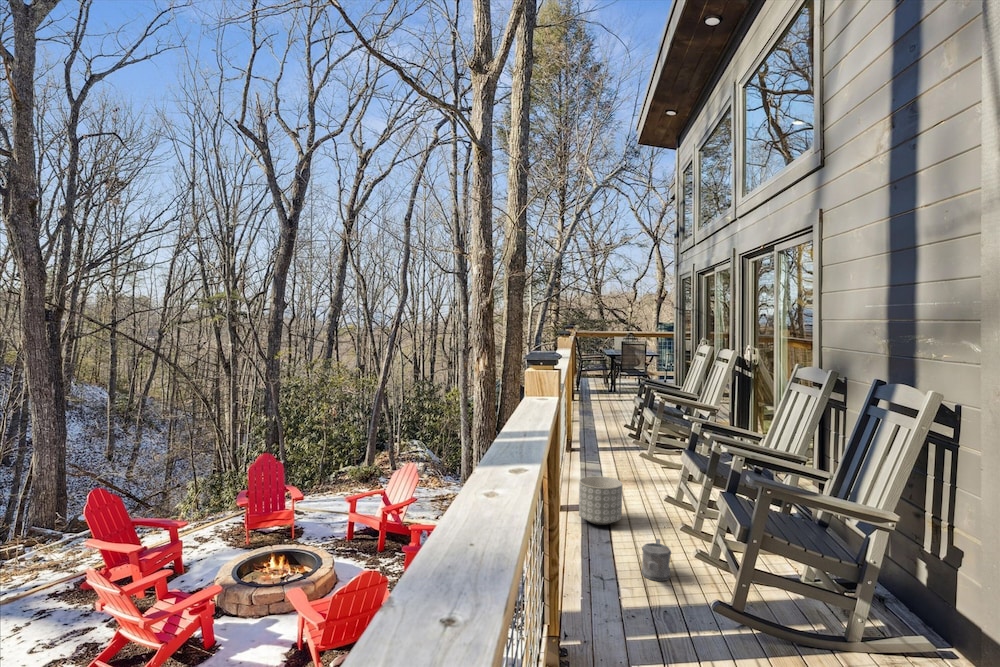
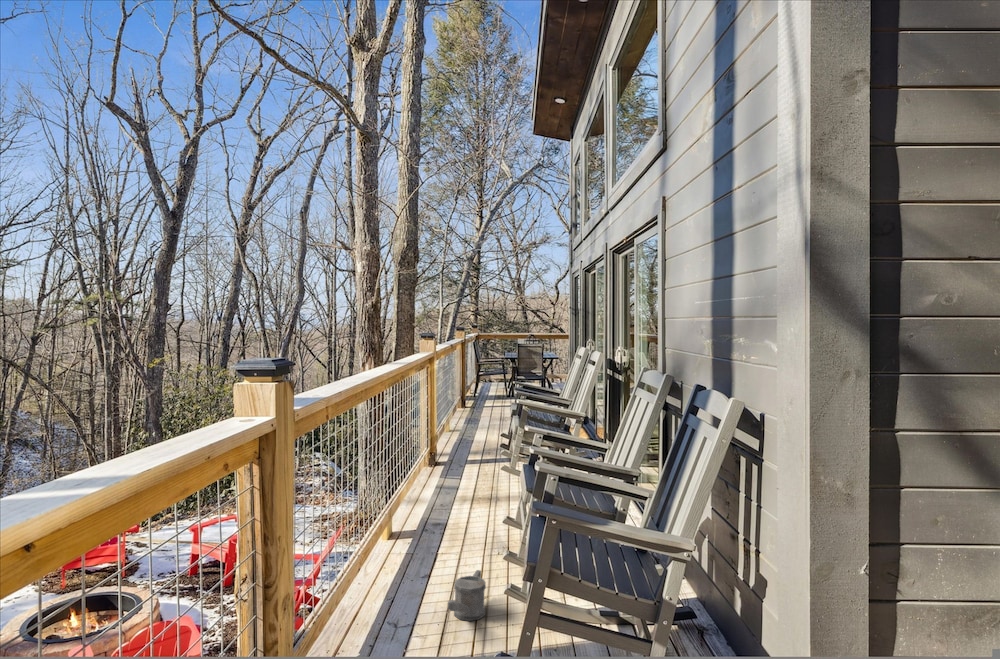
planter: present [579,476,622,525] -> none [413,498,461,554]

